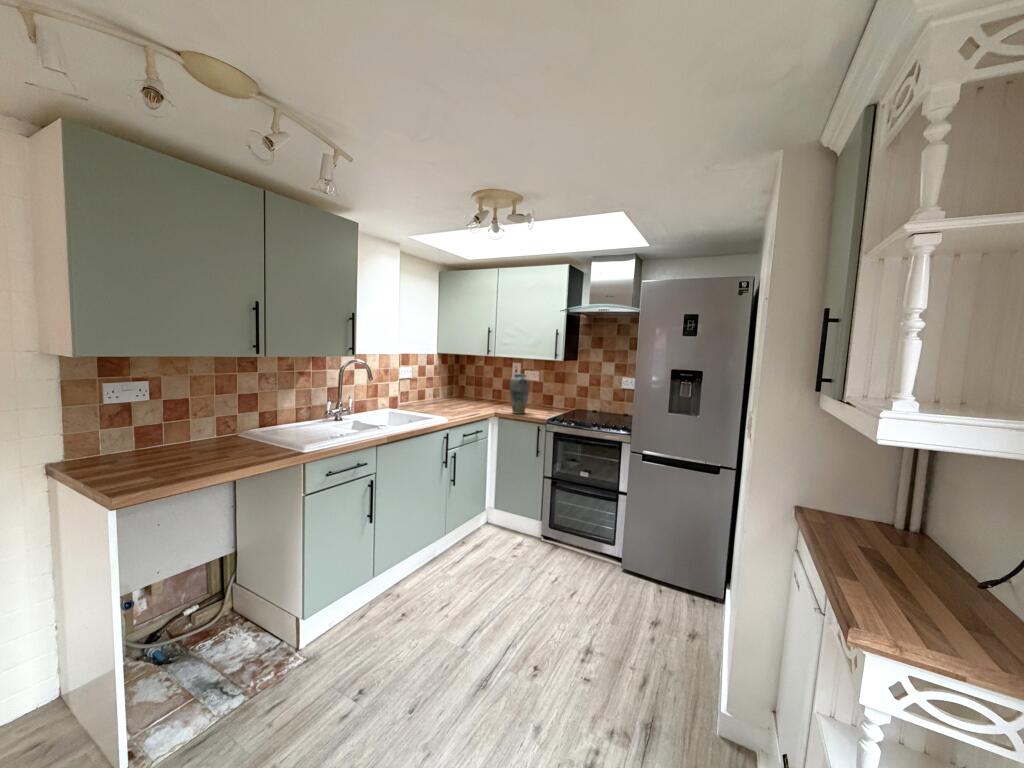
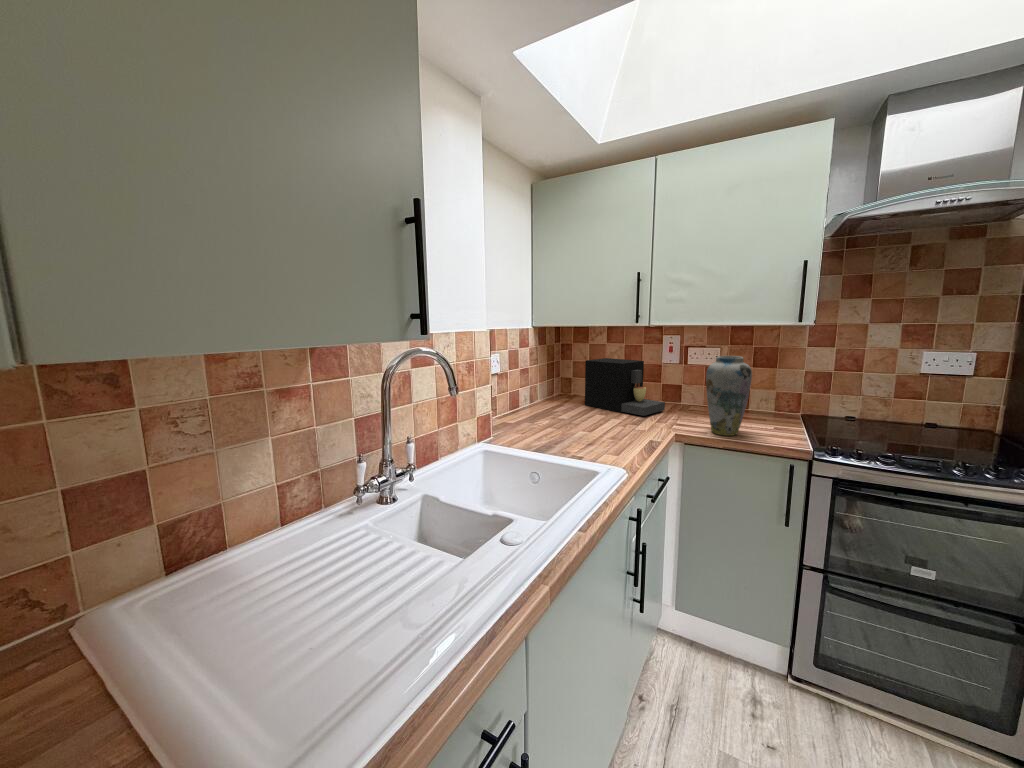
coffee maker: none [467,375,507,406] -> present [585,358,665,416]

